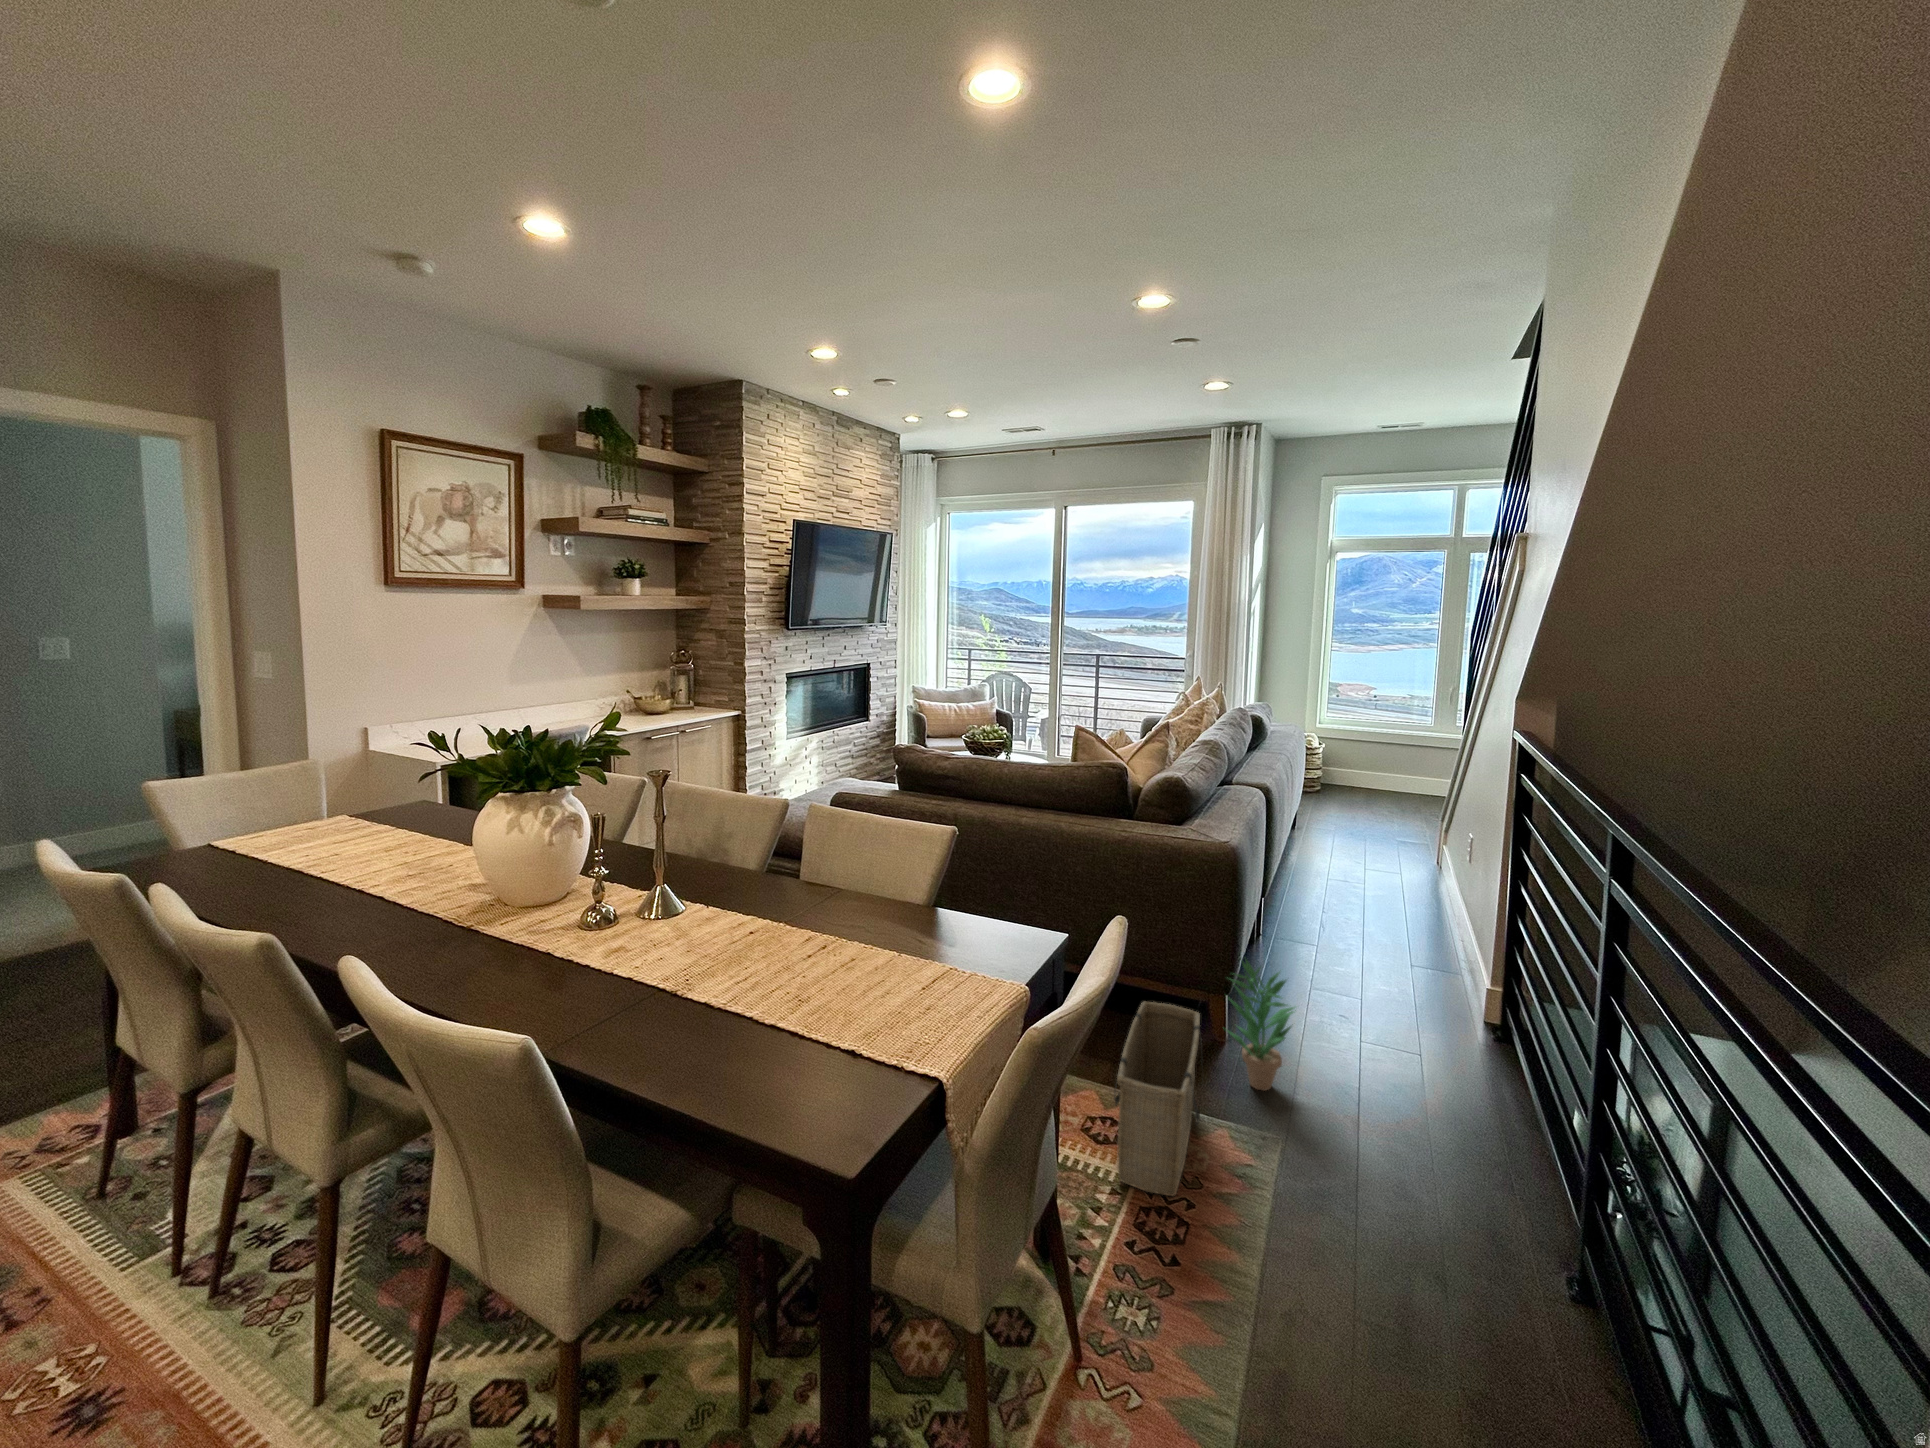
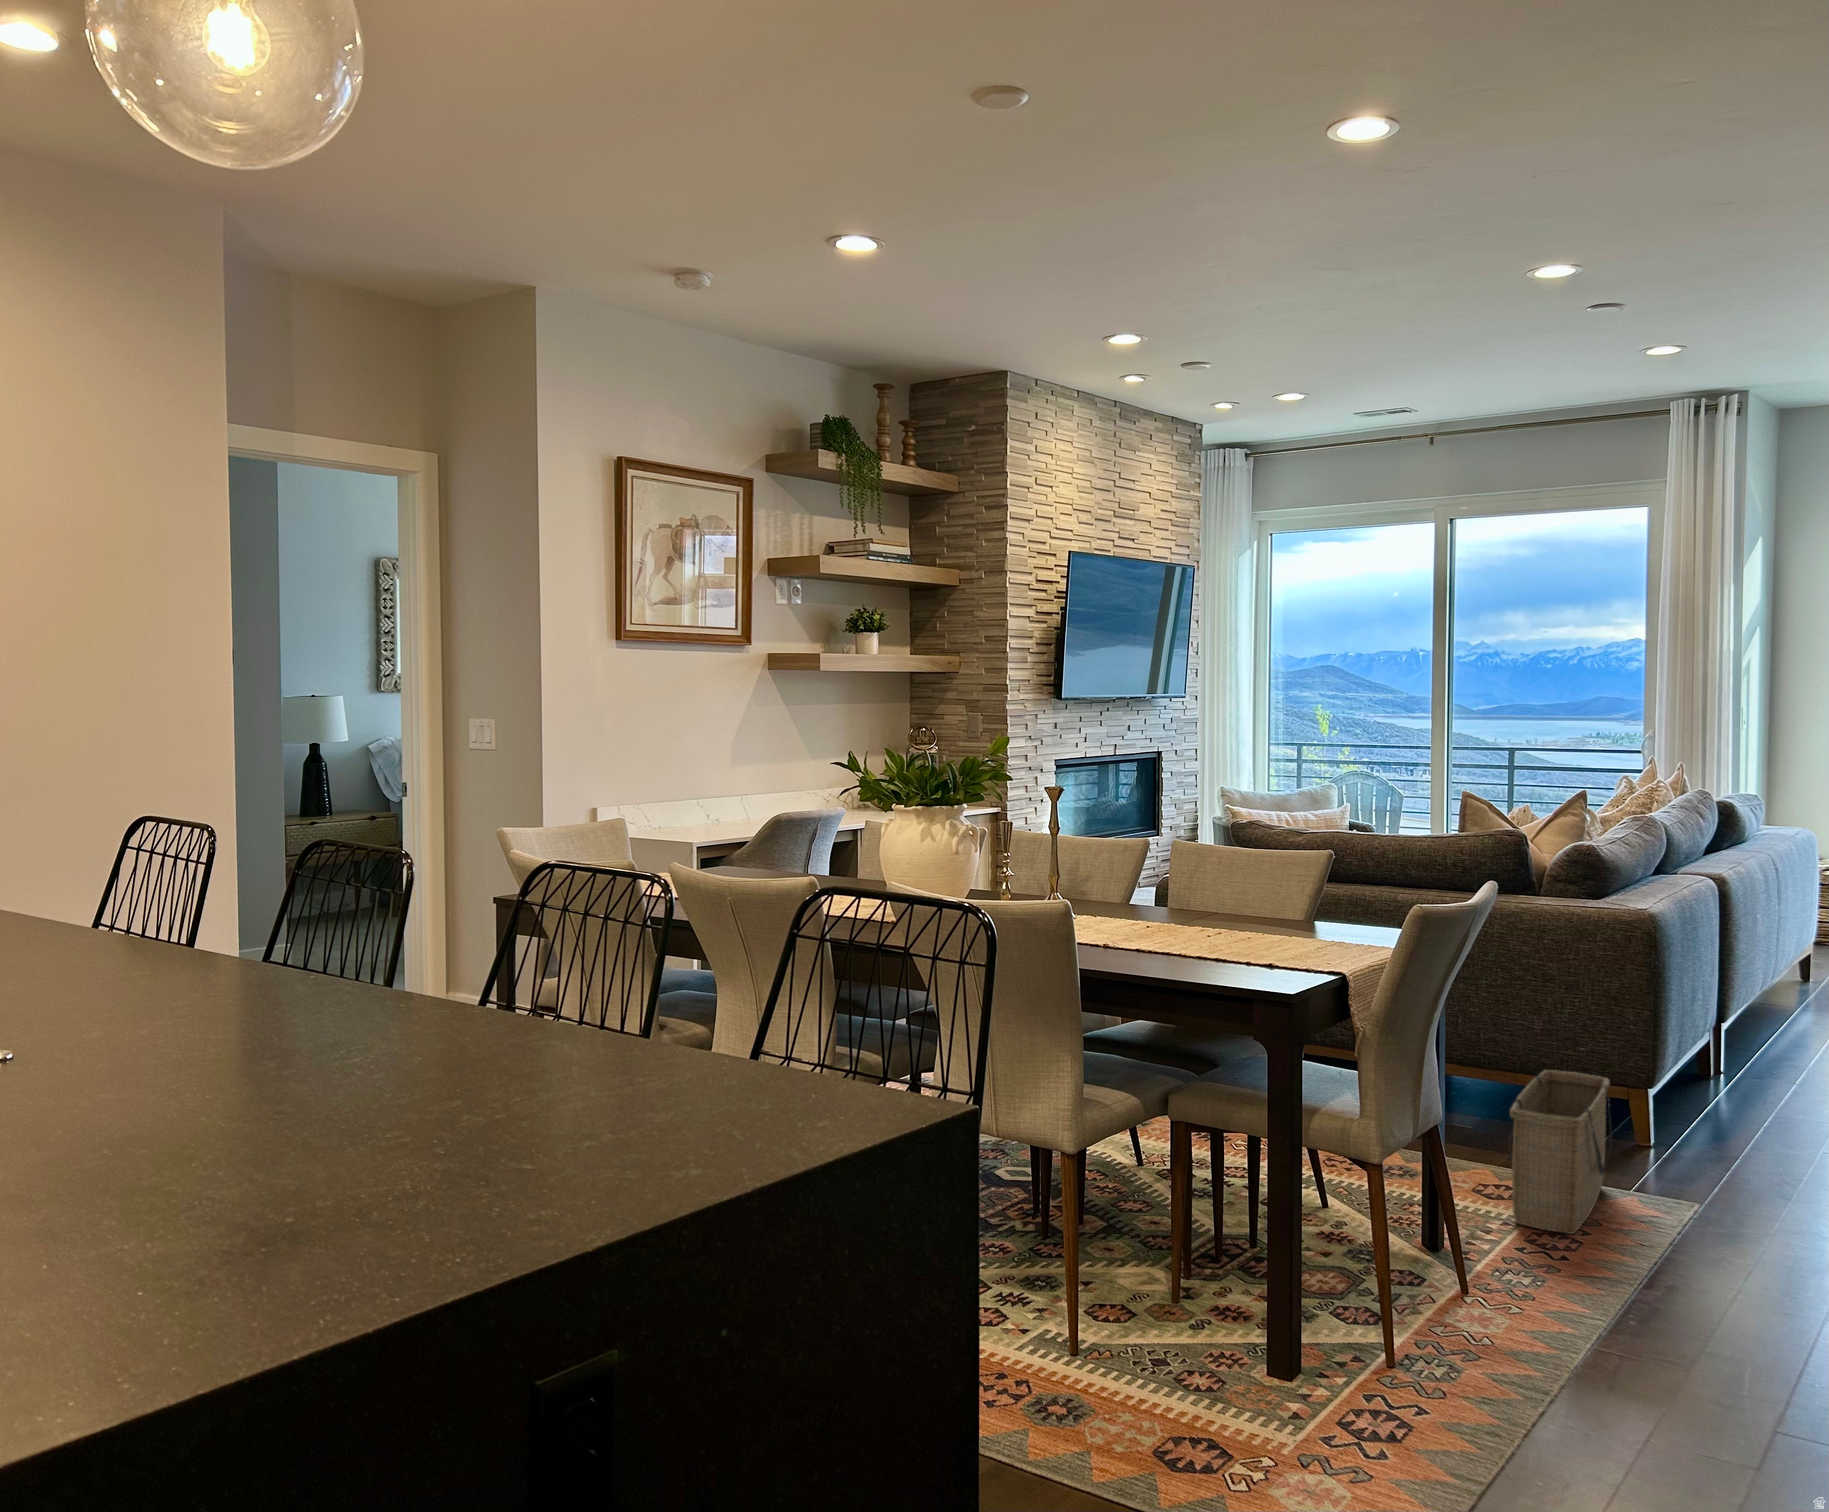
potted plant: present [1228,959,1295,1091] -> none [1641,1027,1730,1181]

